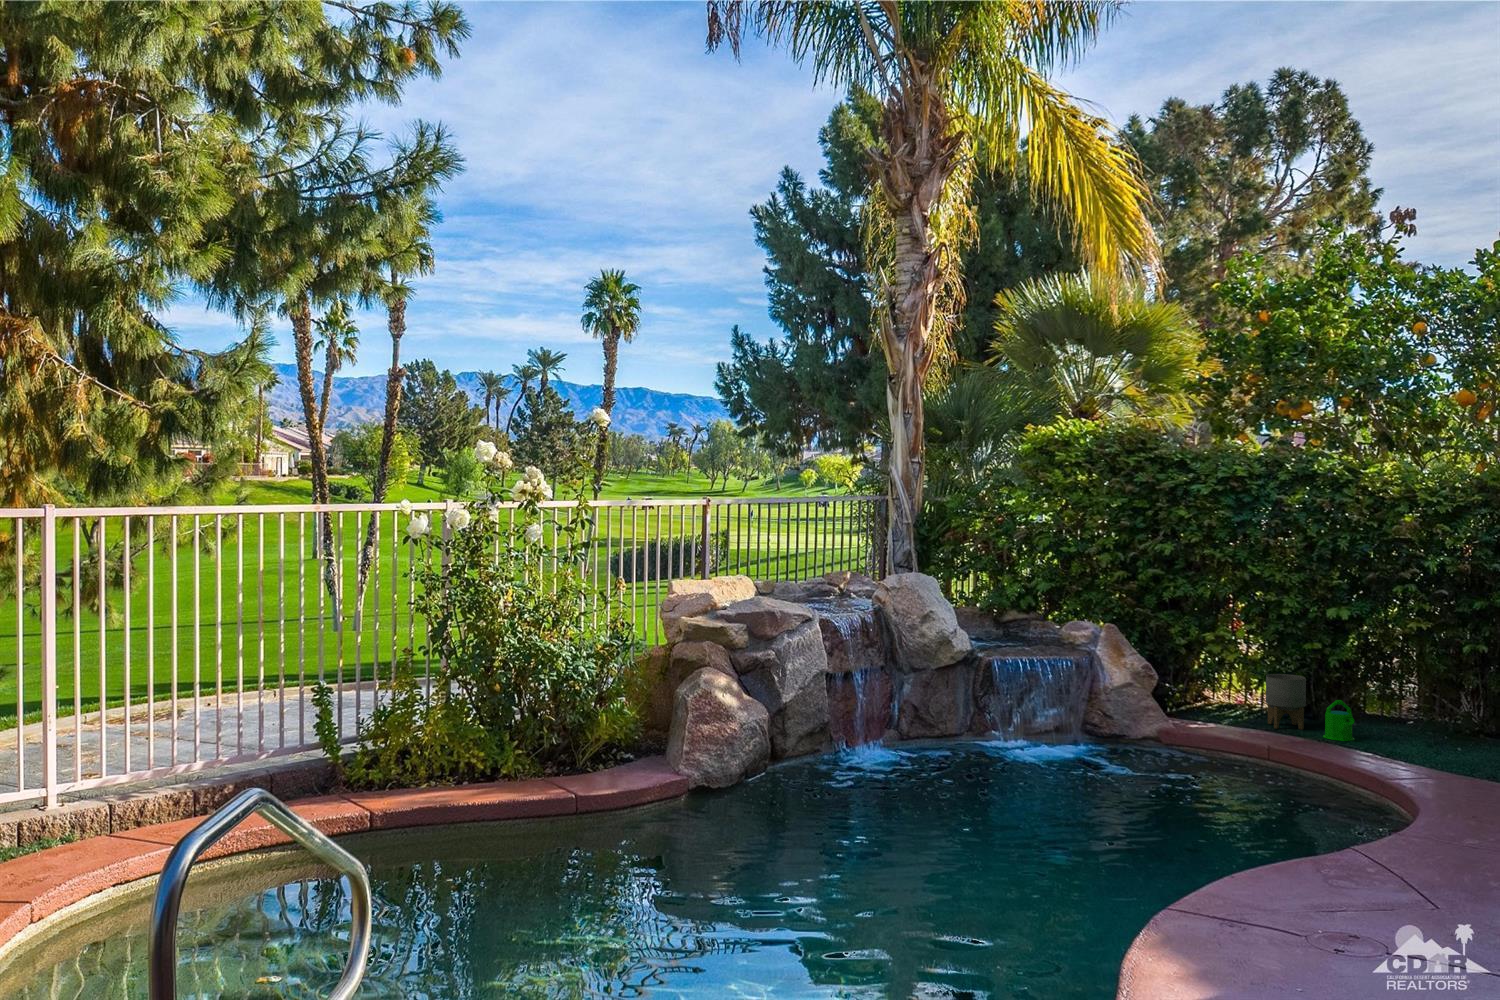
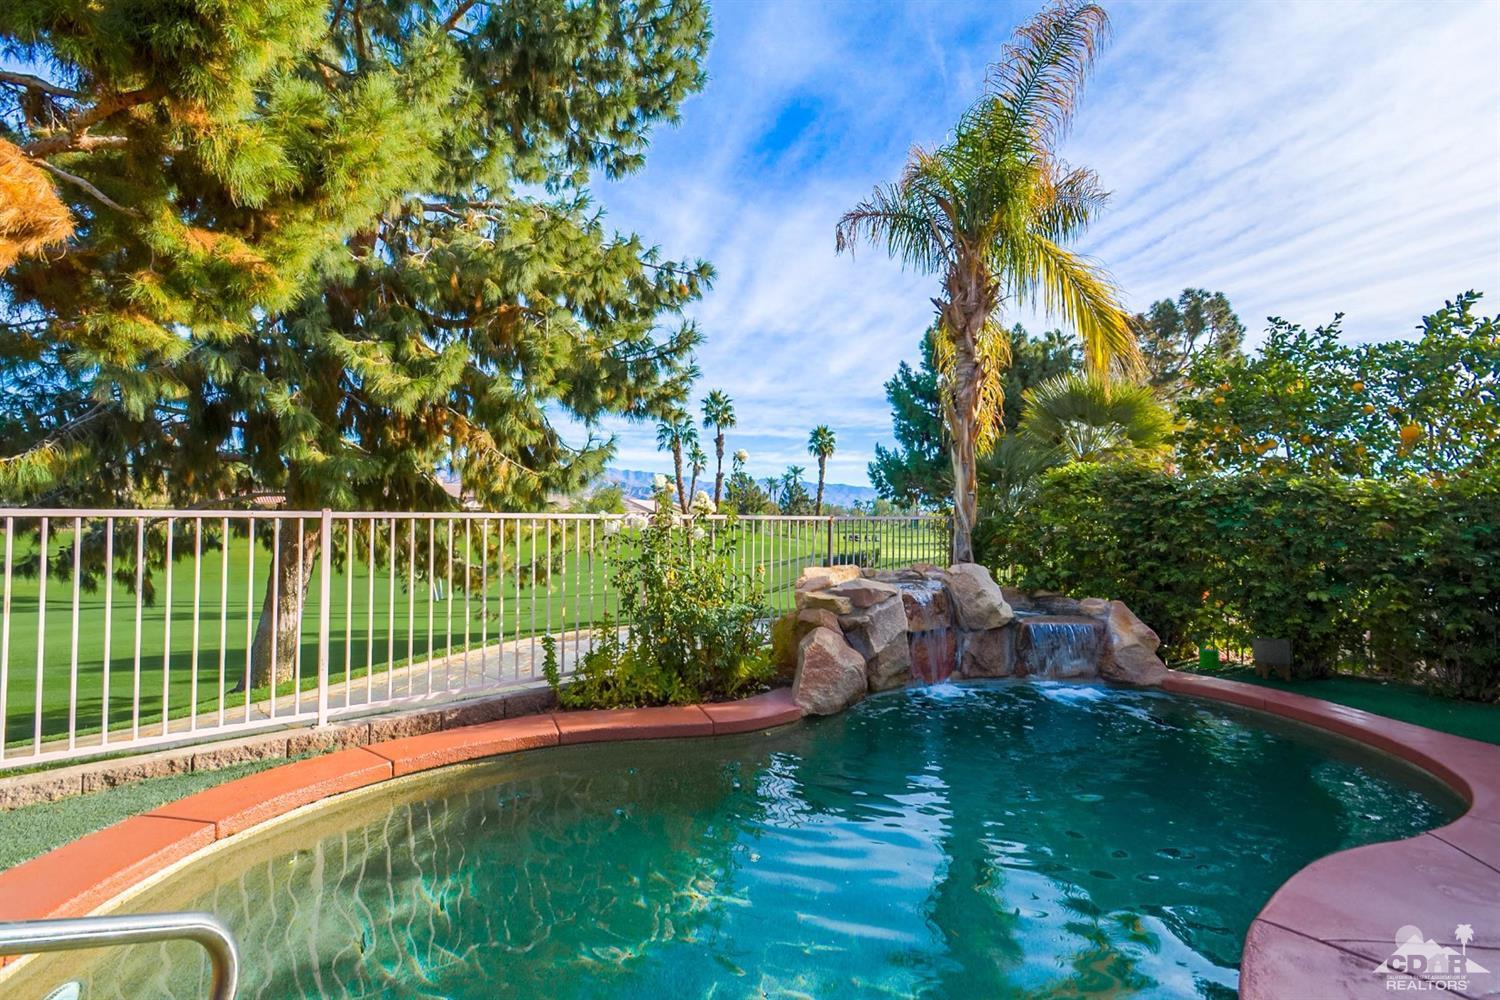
watering can: present [1323,700,1355,741] -> present [1198,642,1221,669]

